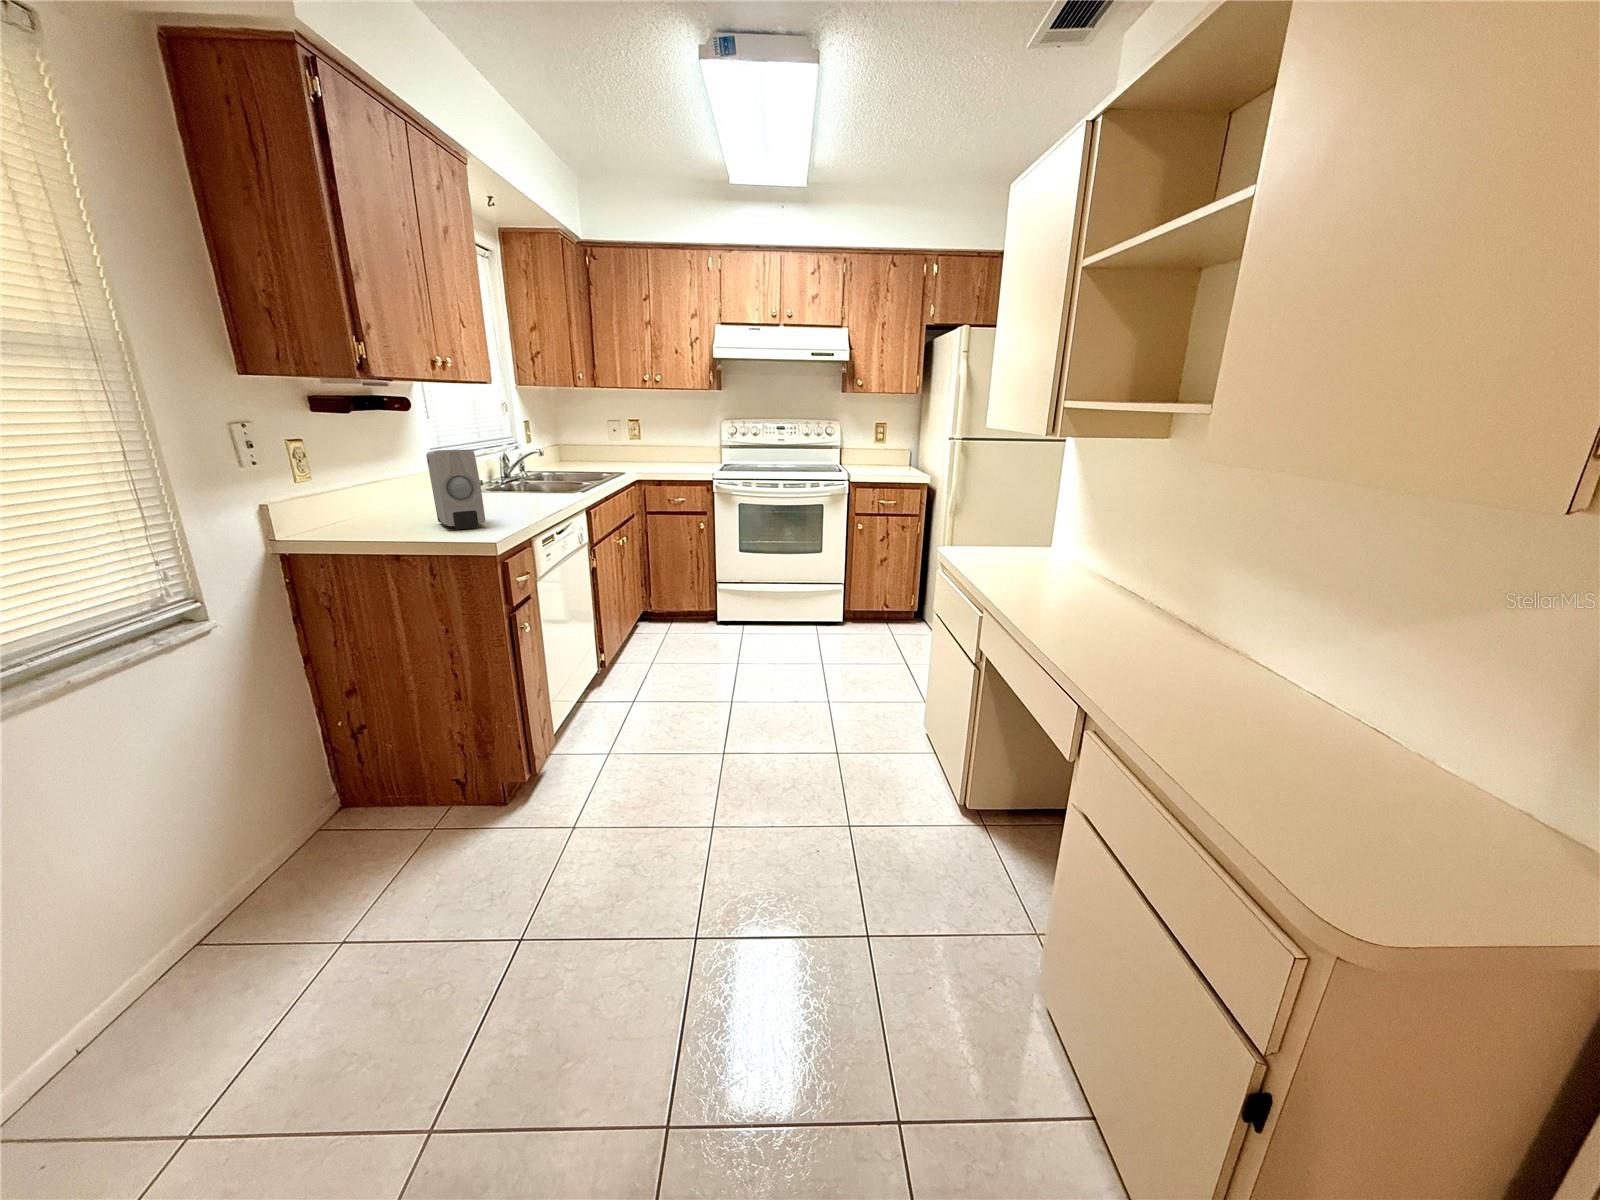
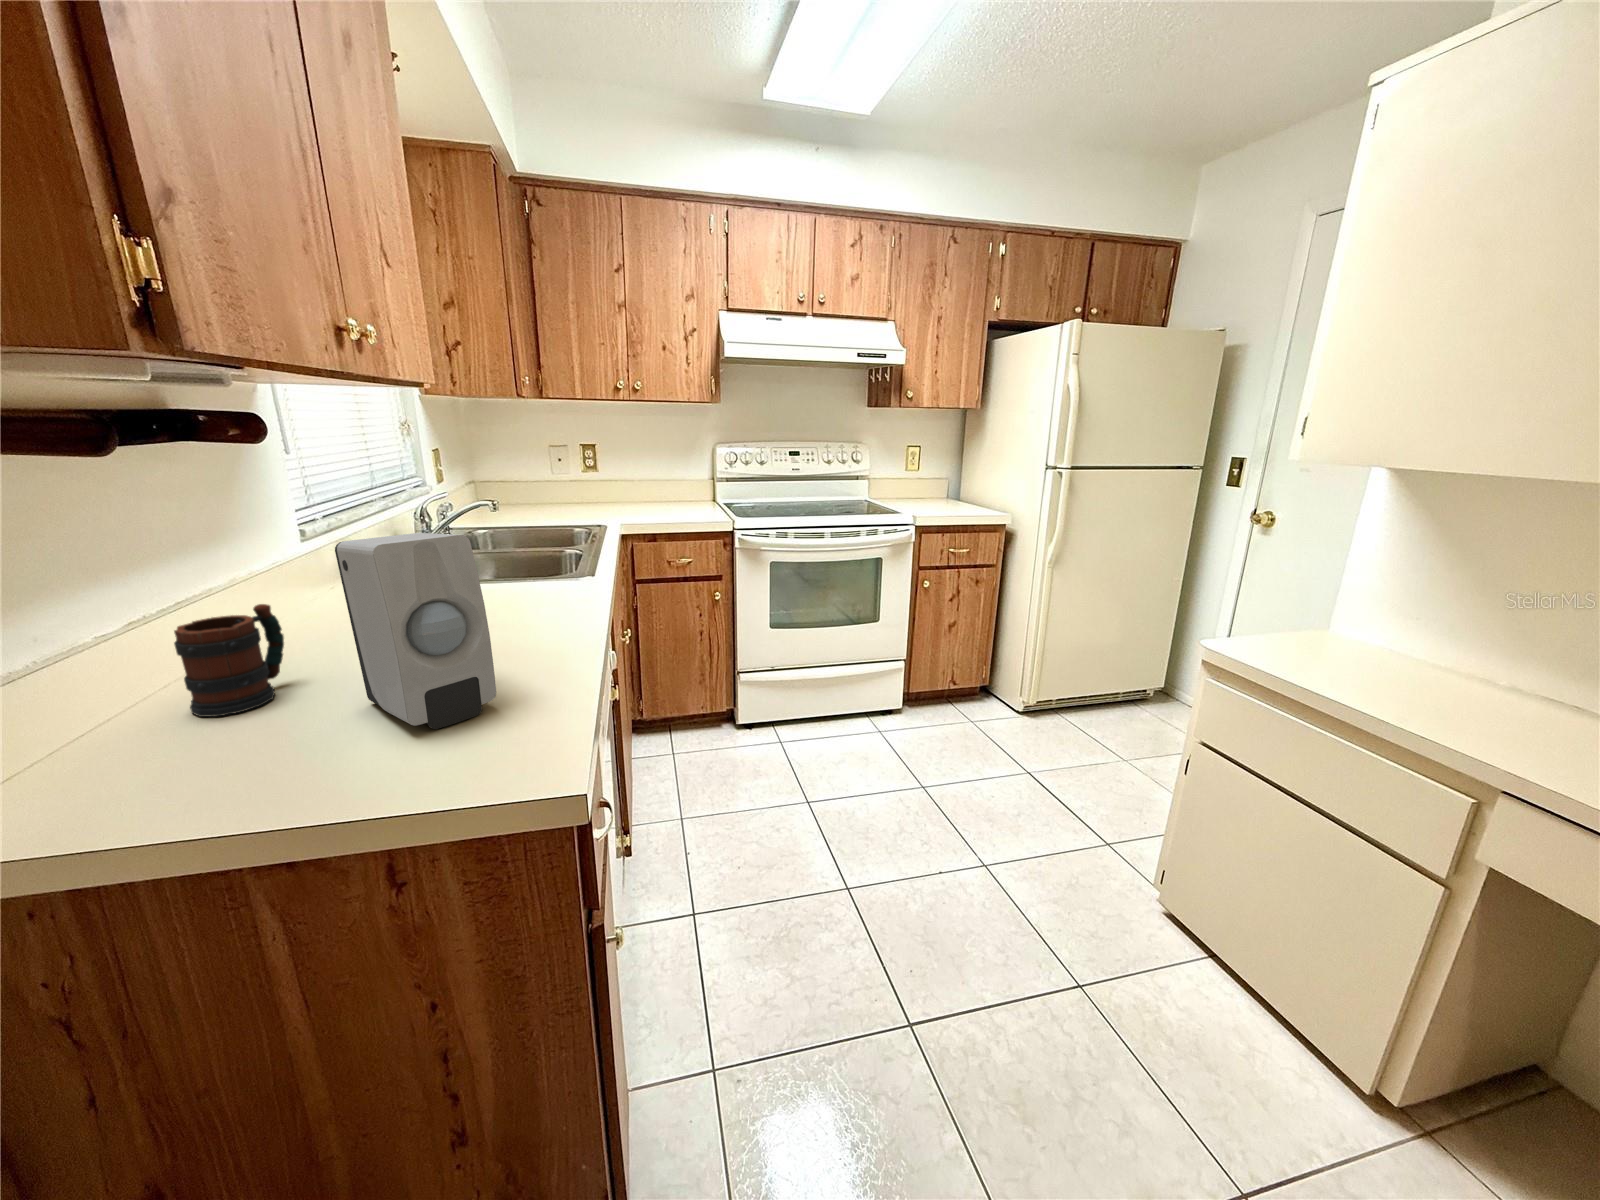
mug: none [369,480,411,523] -> present [174,604,284,717]

